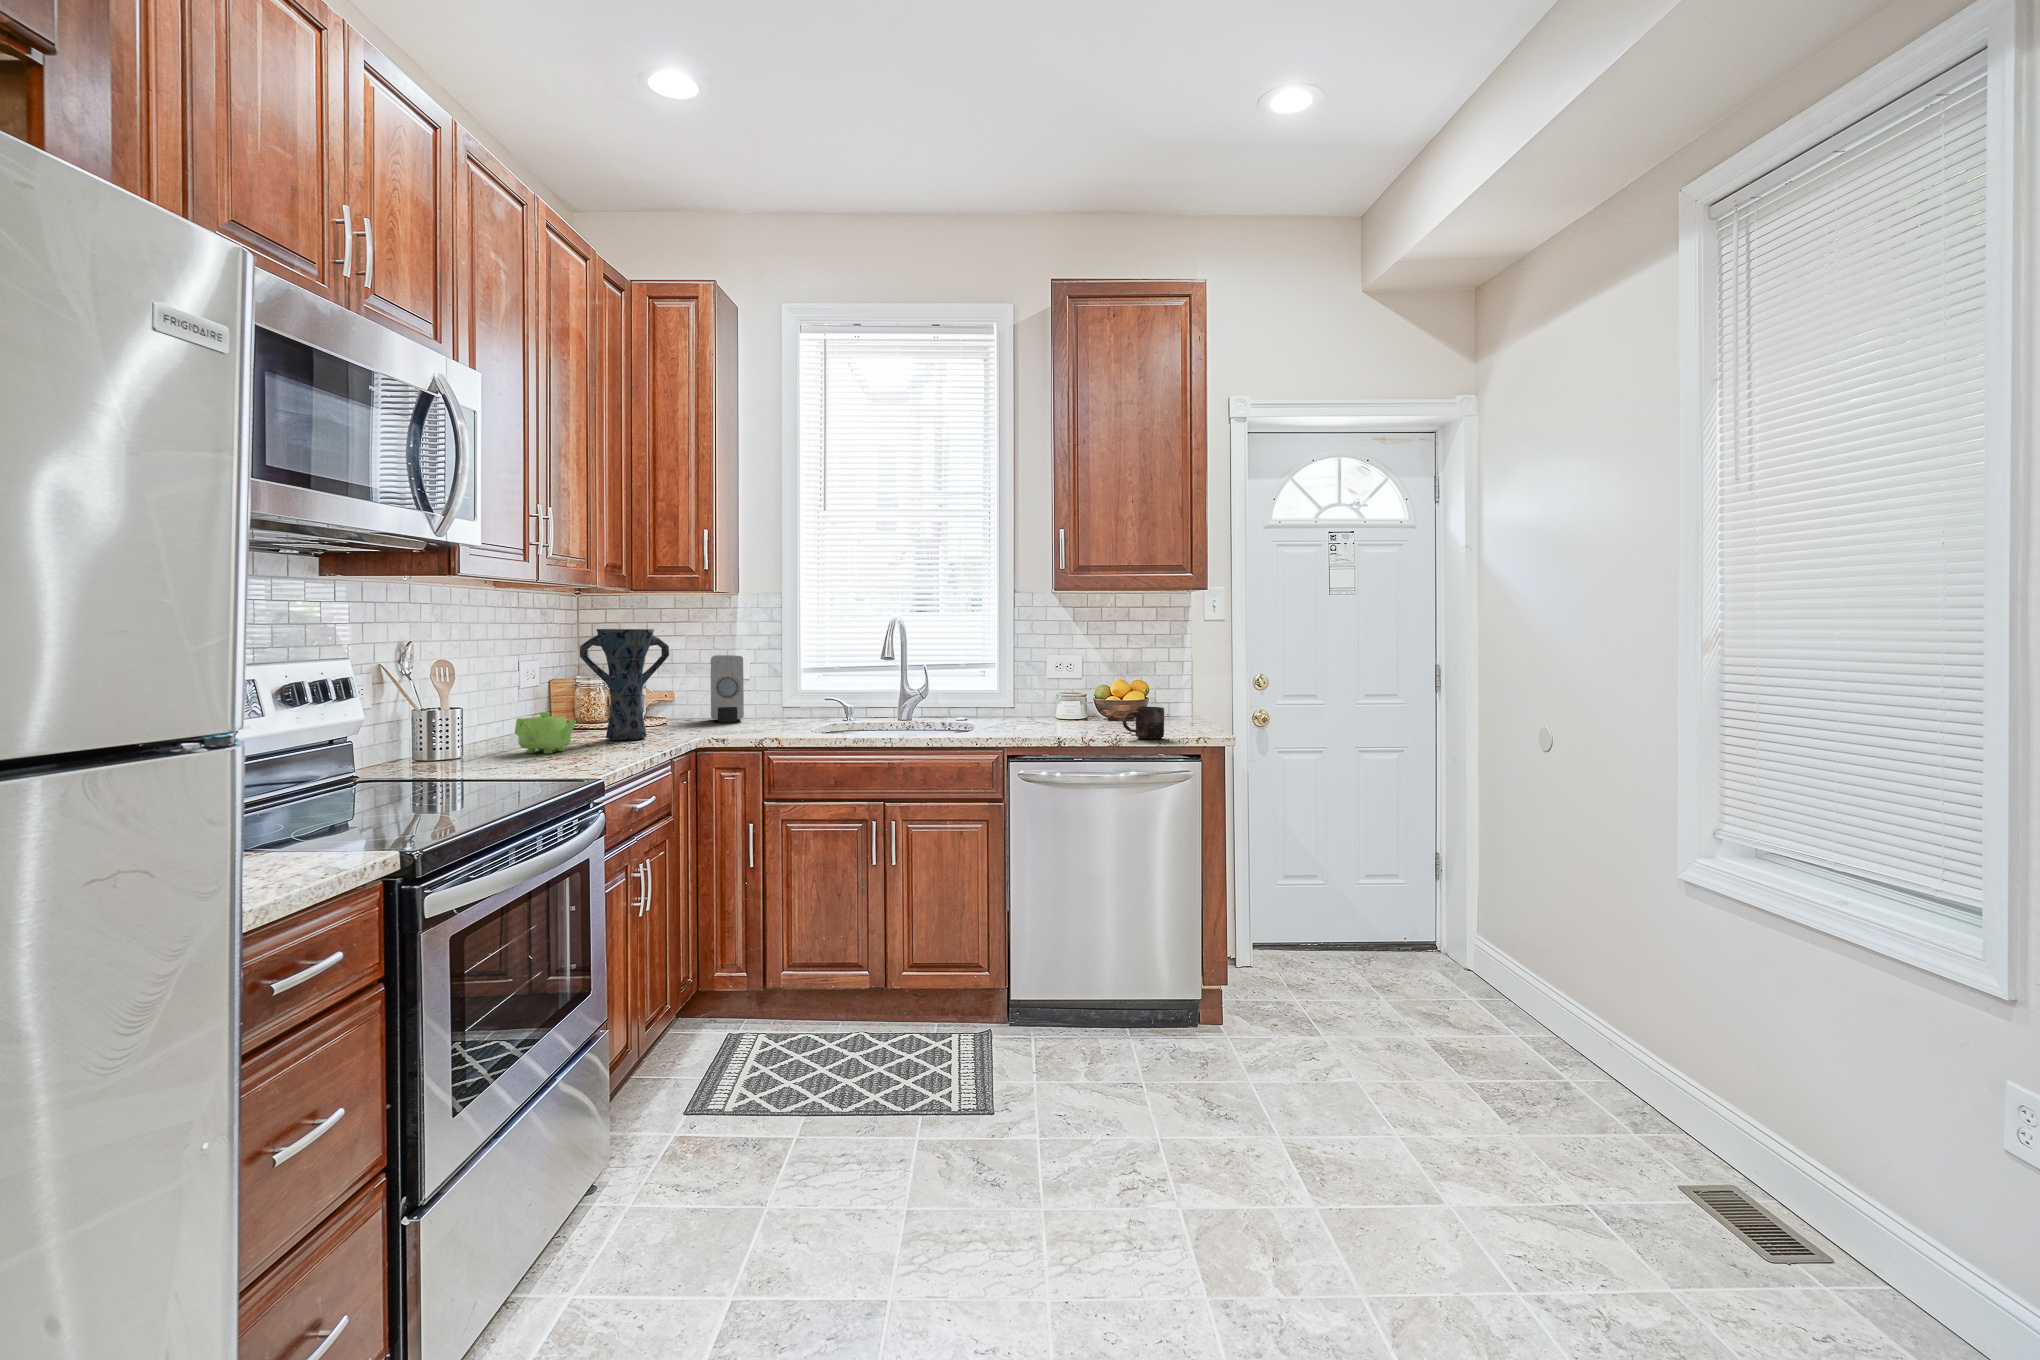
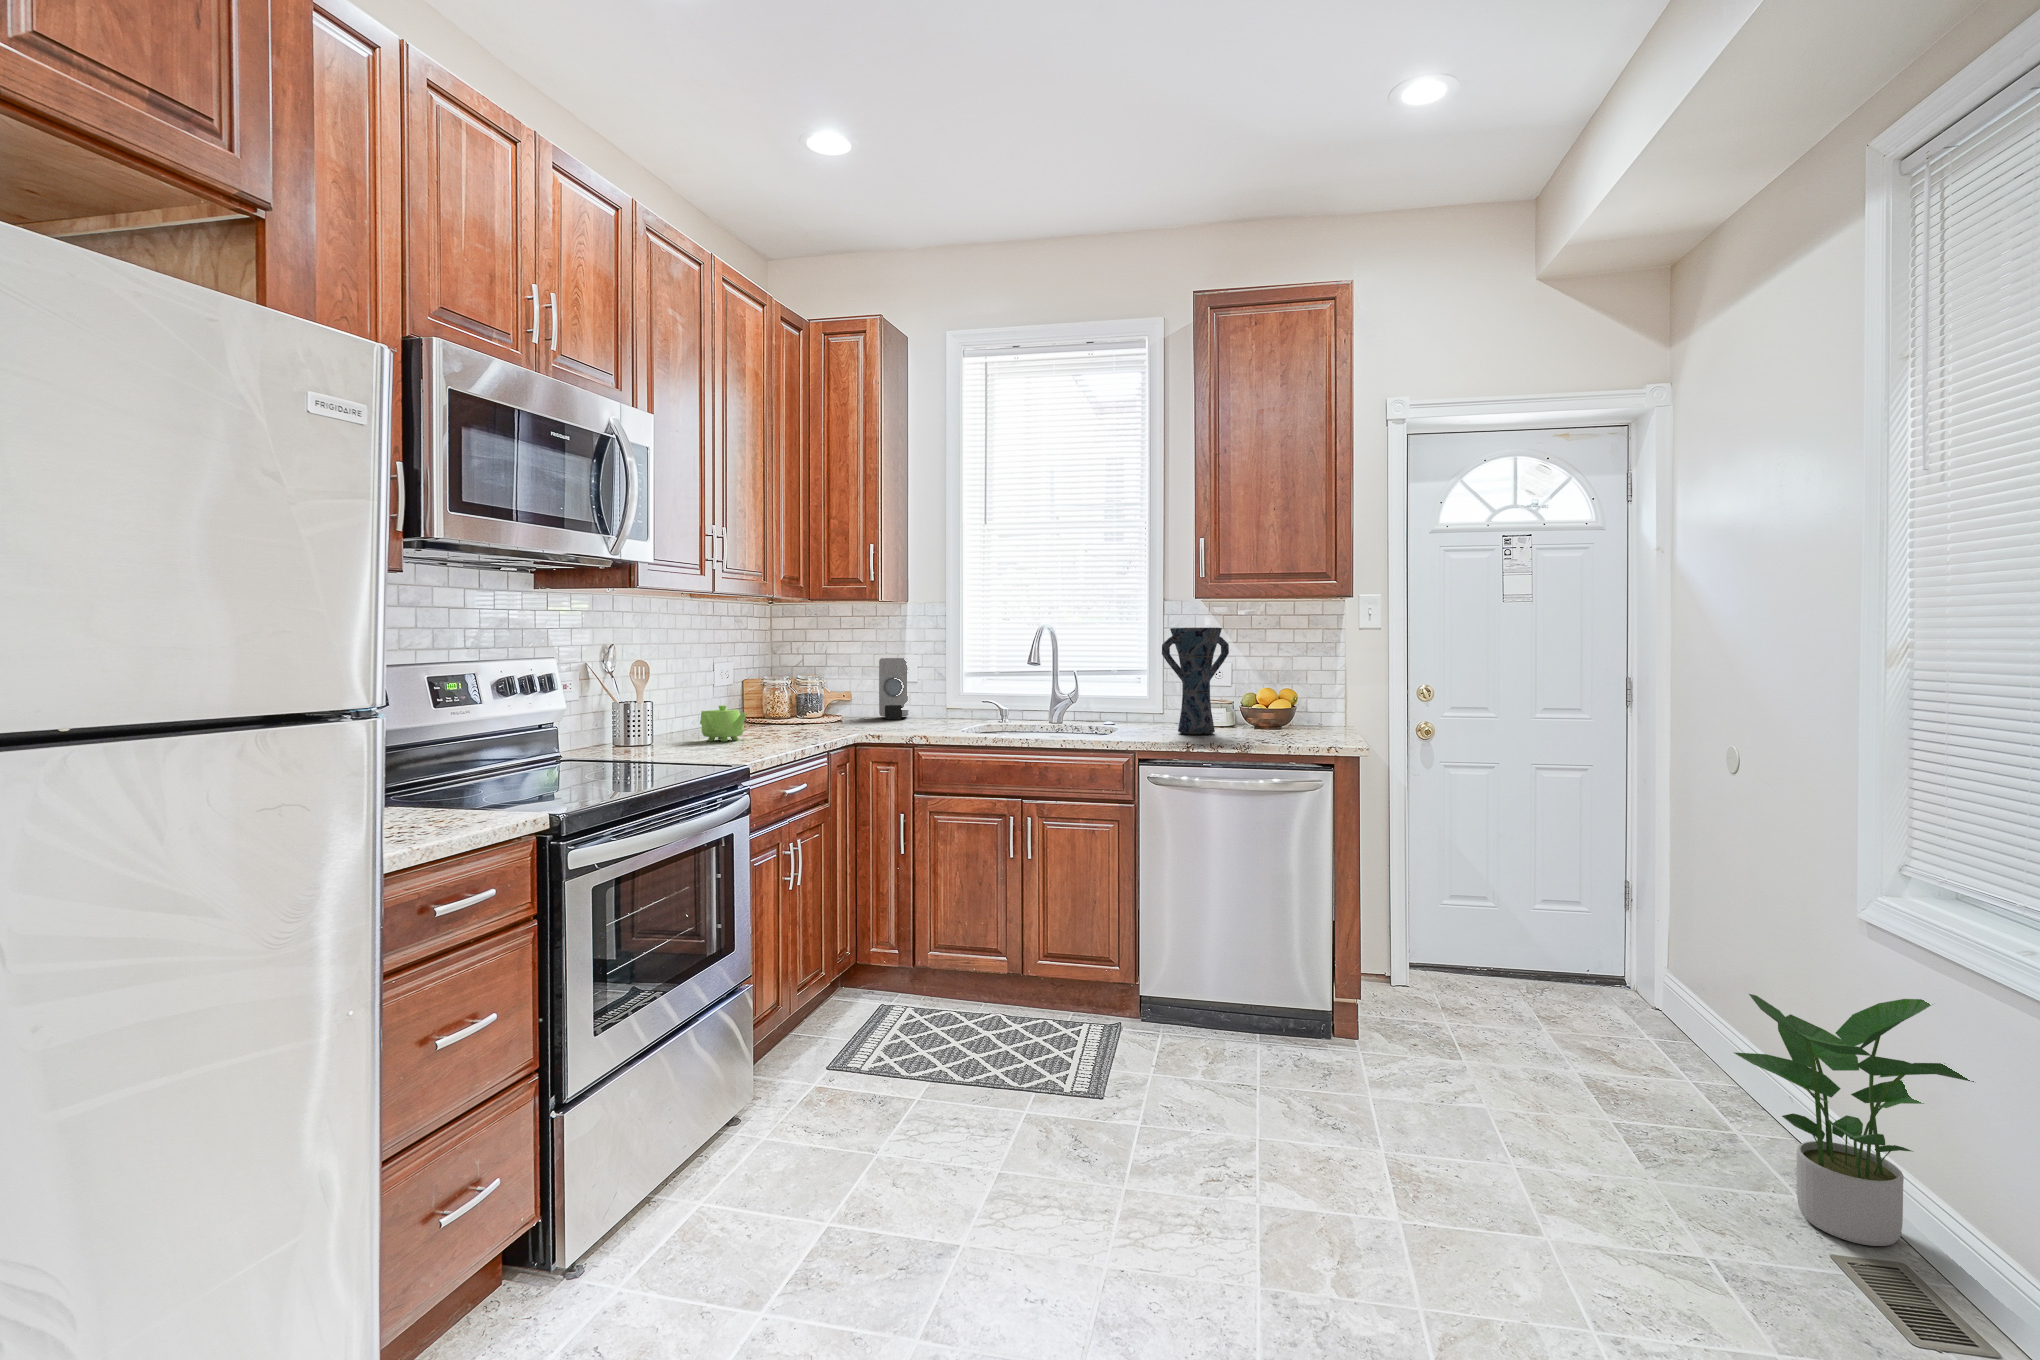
vase: present [580,629,669,740] -> present [1162,628,1229,735]
mug: present [1122,706,1164,739] -> none [1254,706,1301,740]
potted plant: none [1536,943,1720,1149] -> present [1735,994,1974,1246]

